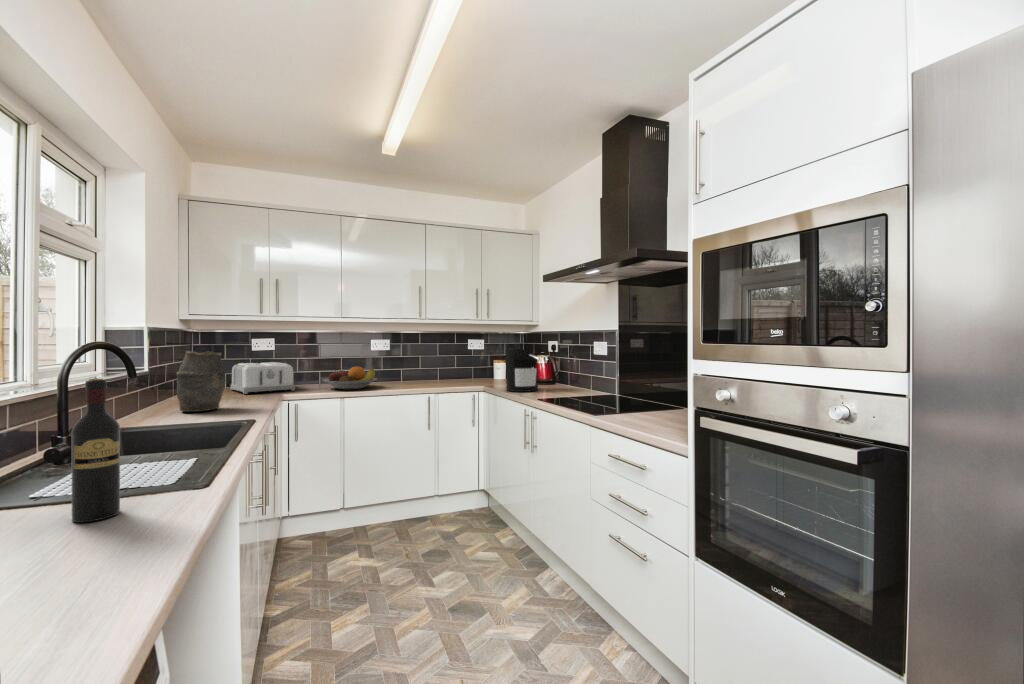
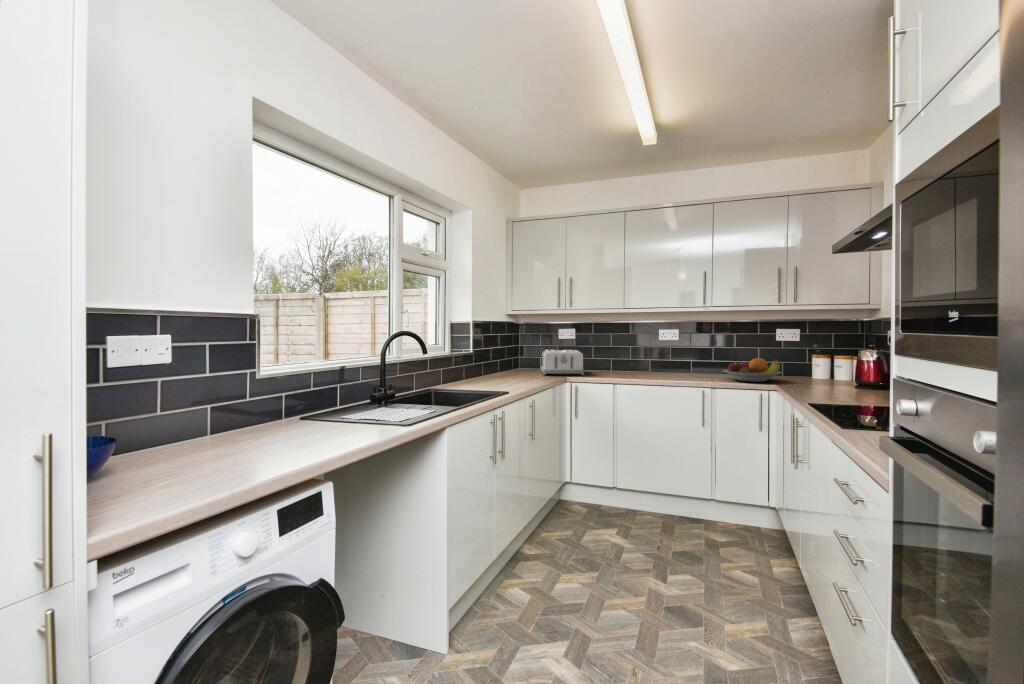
coffee maker: present [506,349,539,392] -> none [794,341,845,395]
vase: present [176,351,226,412] -> none [483,338,515,384]
fruit bowl: present [324,367,376,389] -> present [723,358,781,382]
wine bottle: present [72,379,120,522] -> none [349,349,372,433]

